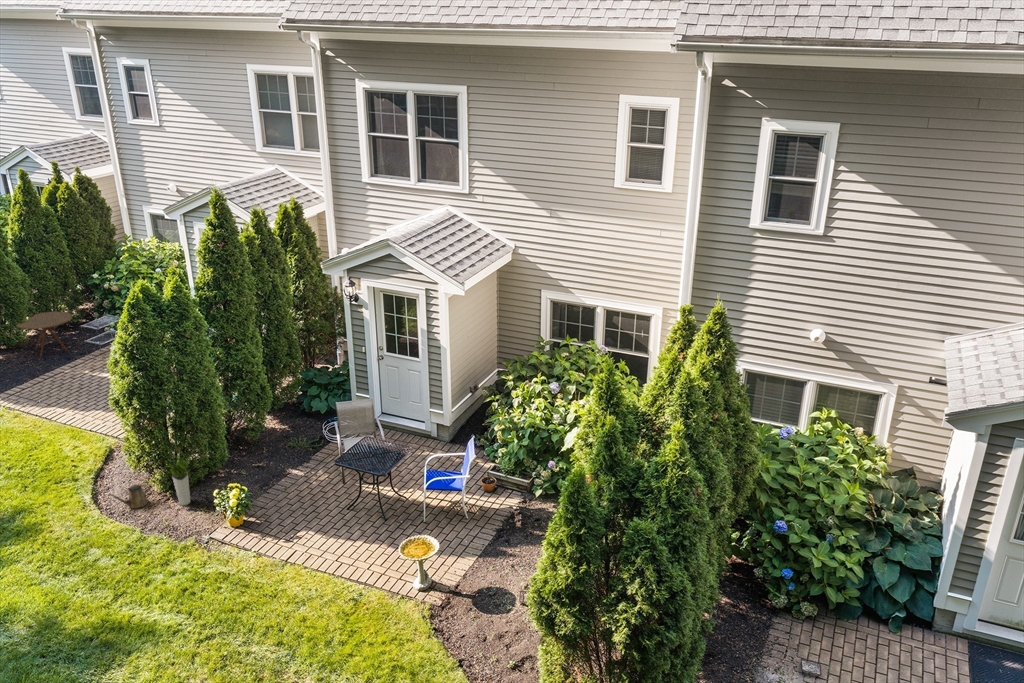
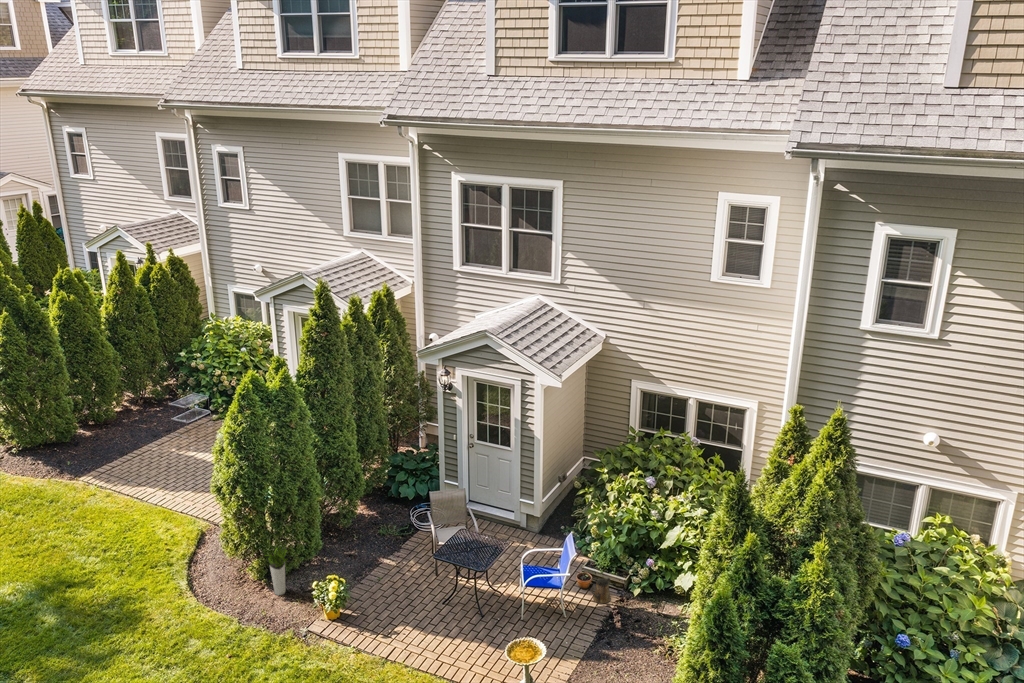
round table: present [17,312,72,357] -> none [107,388,160,432]
watering can: present [108,483,150,509] -> present [590,577,611,604]

